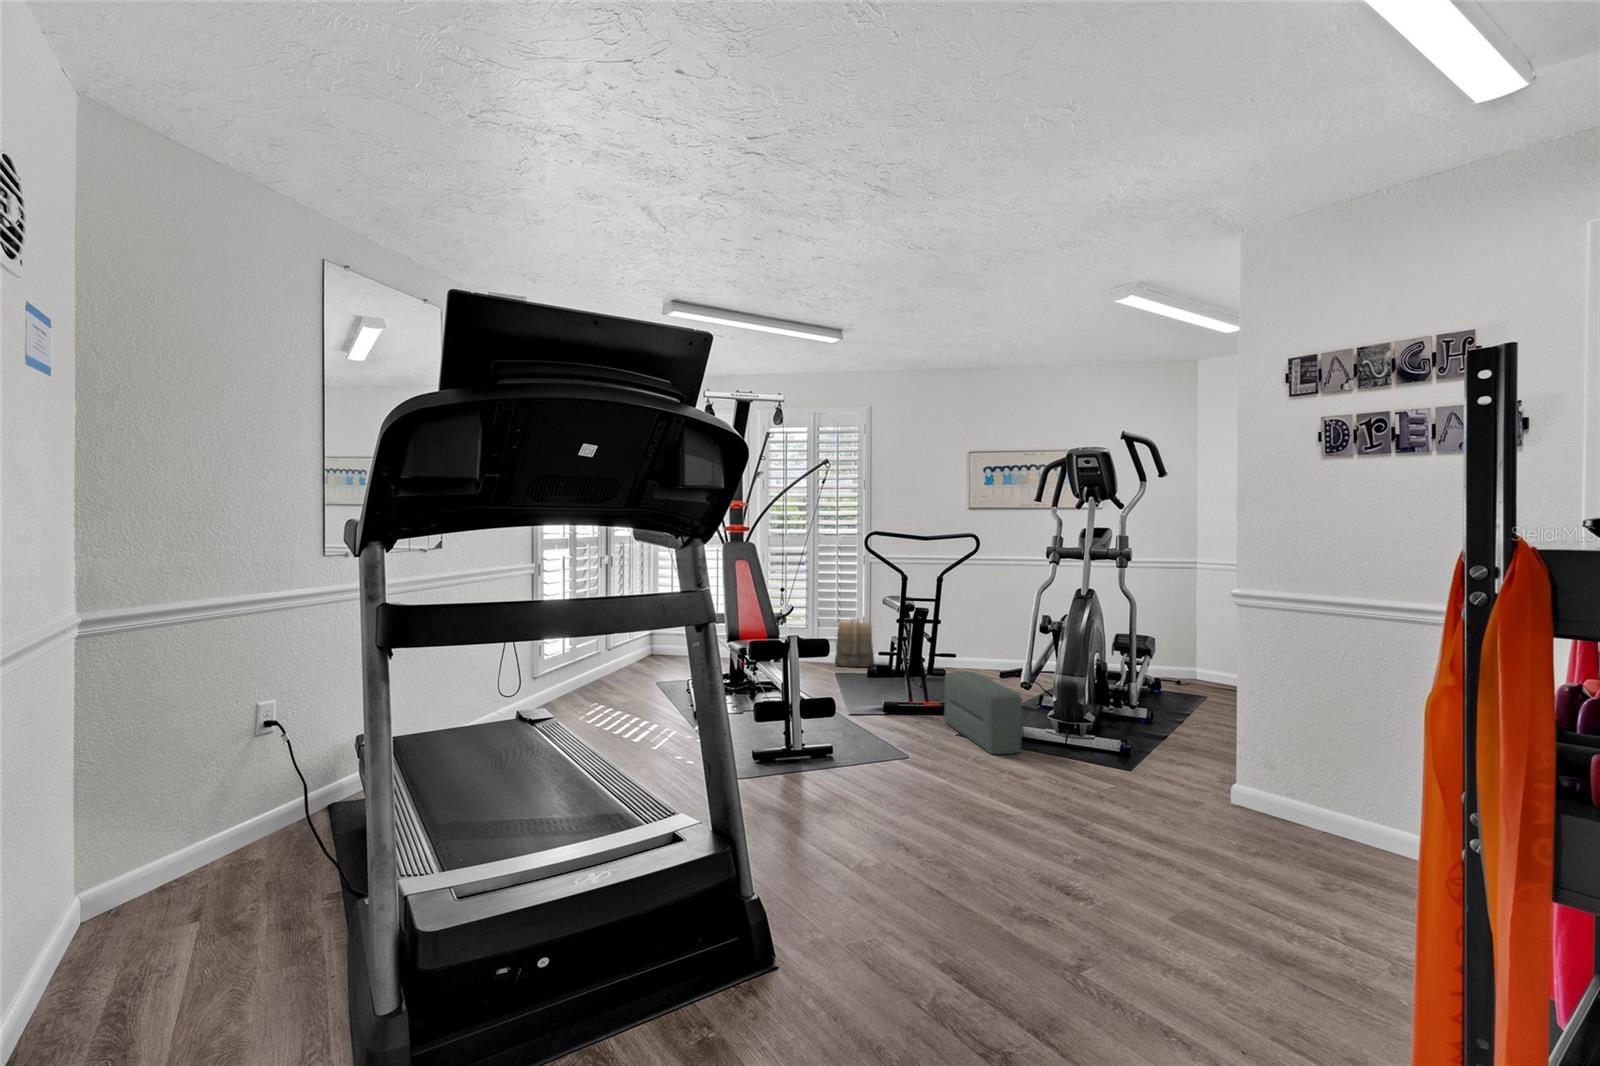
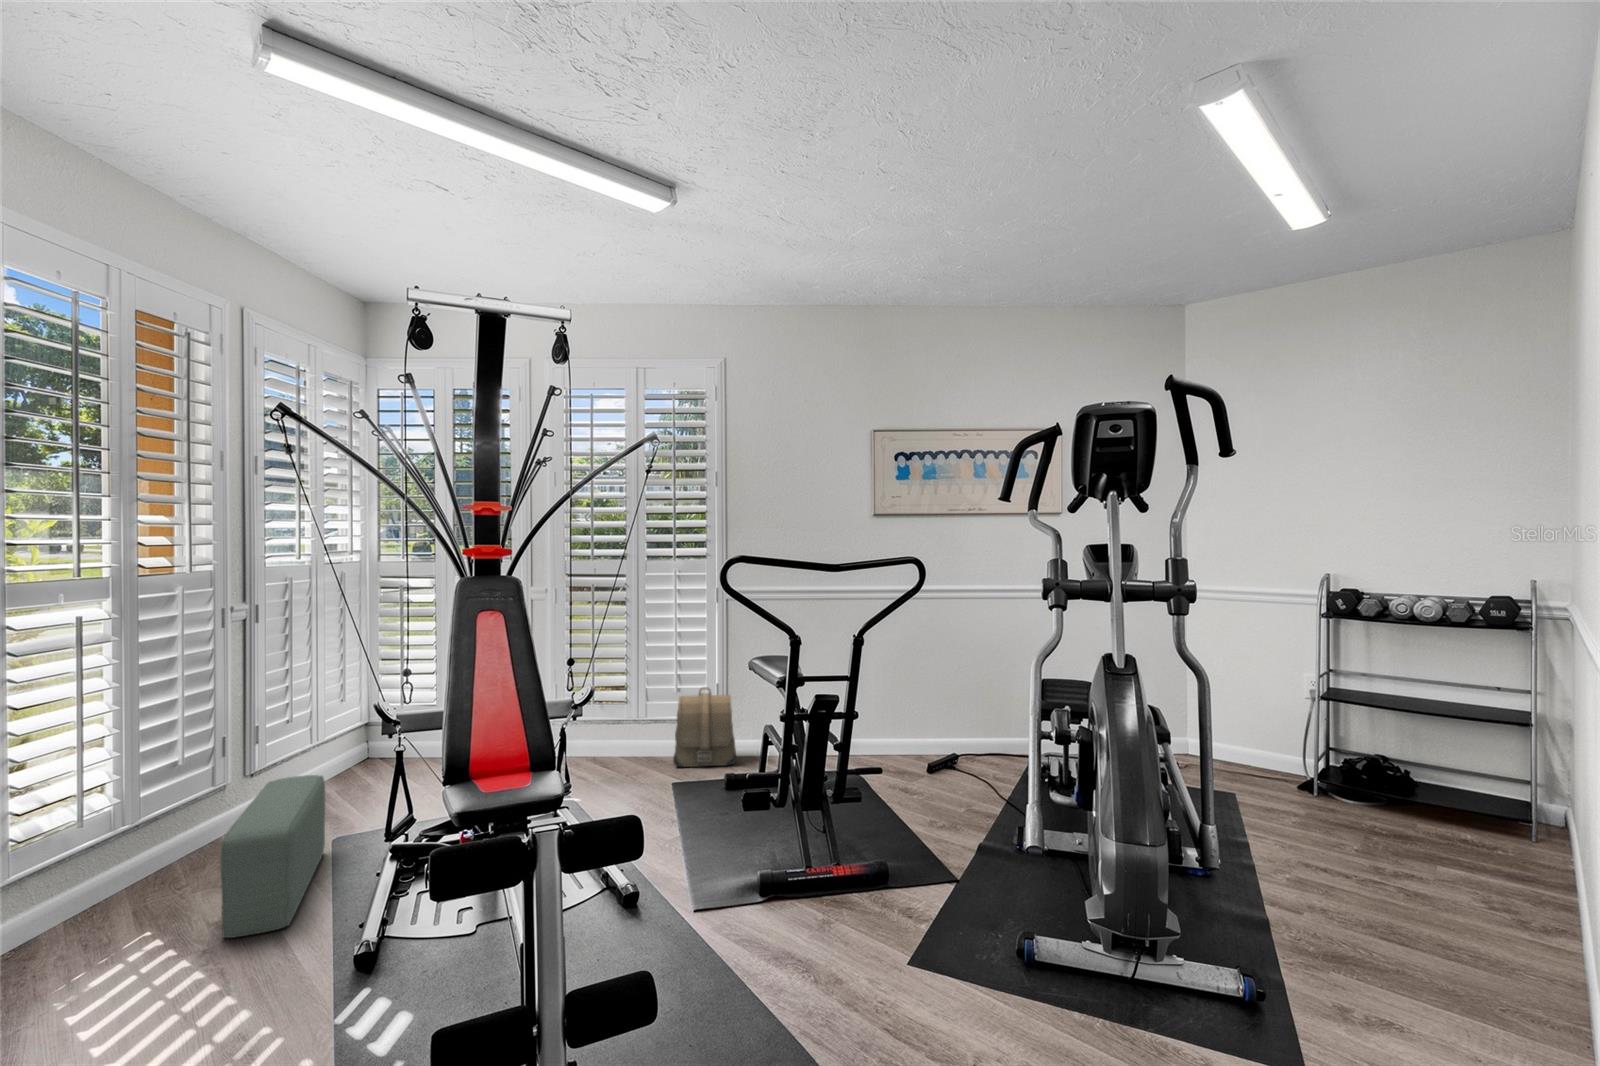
pouf: present [944,671,1022,754] -> present [220,775,325,938]

